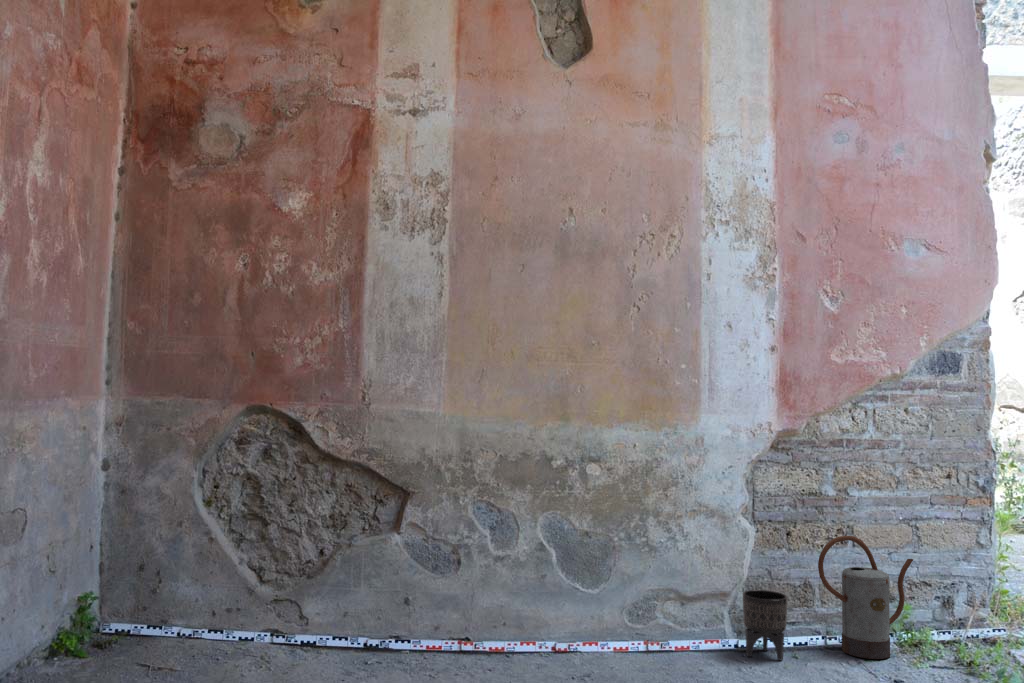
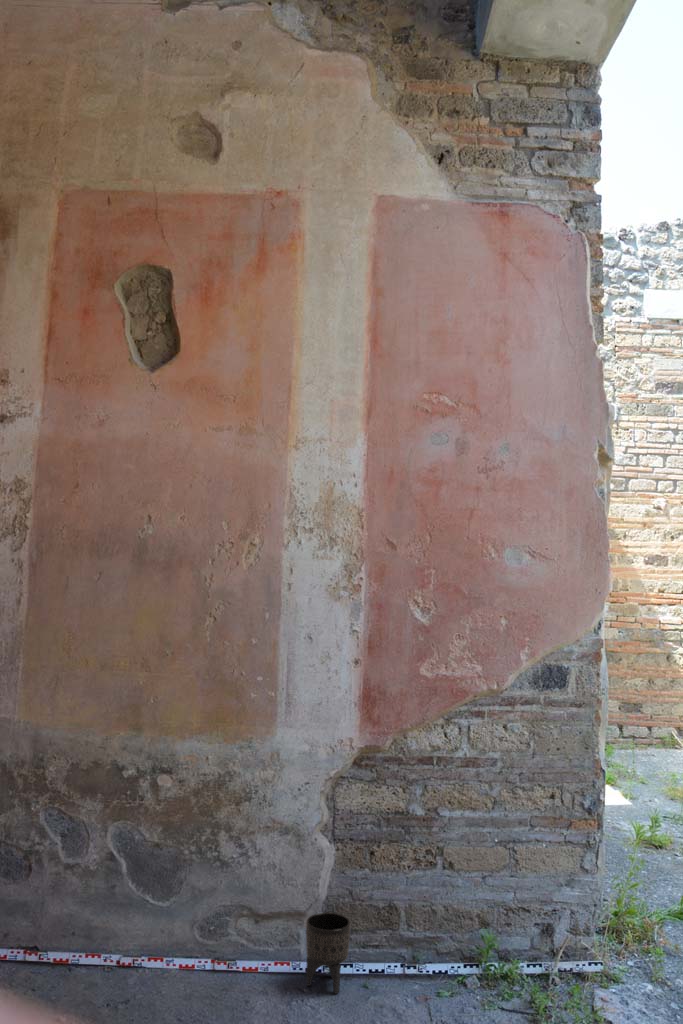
watering can: present [818,536,913,659] -> none [387,862,494,999]

